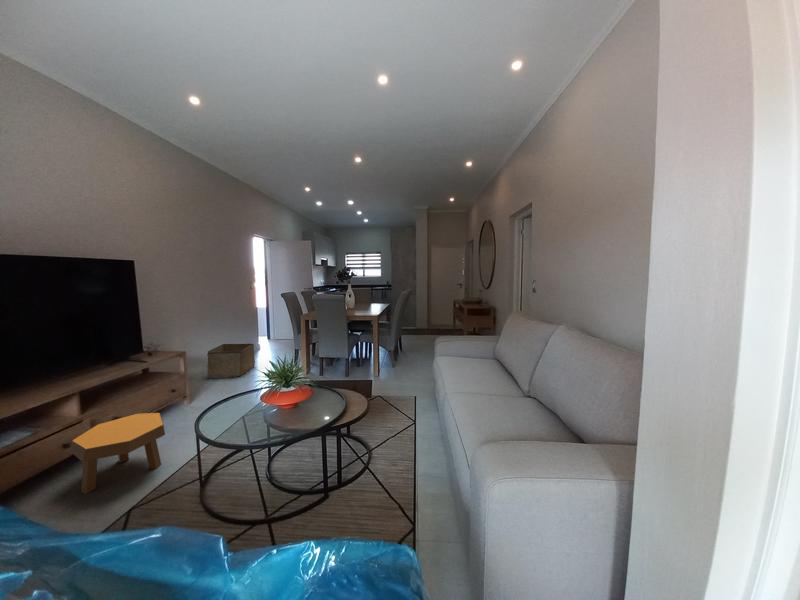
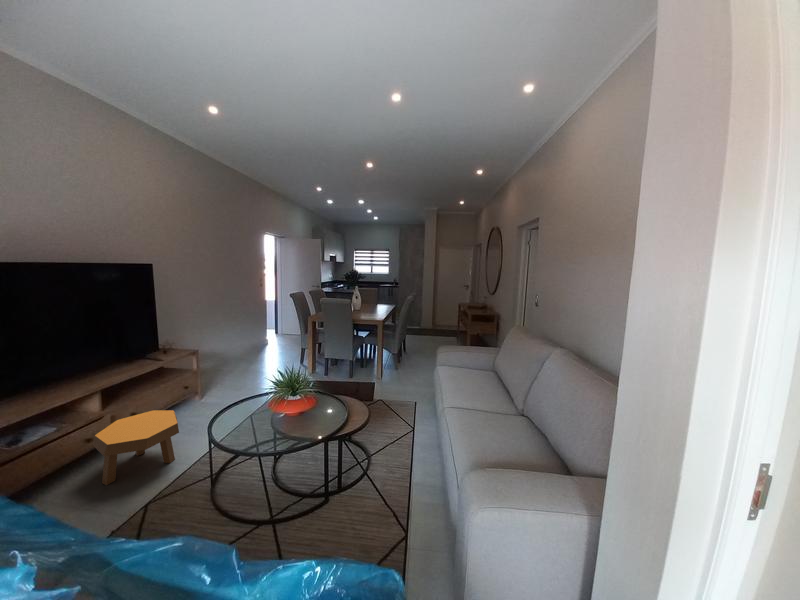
storage bin: present [207,344,255,377] -> none [218,340,263,372]

